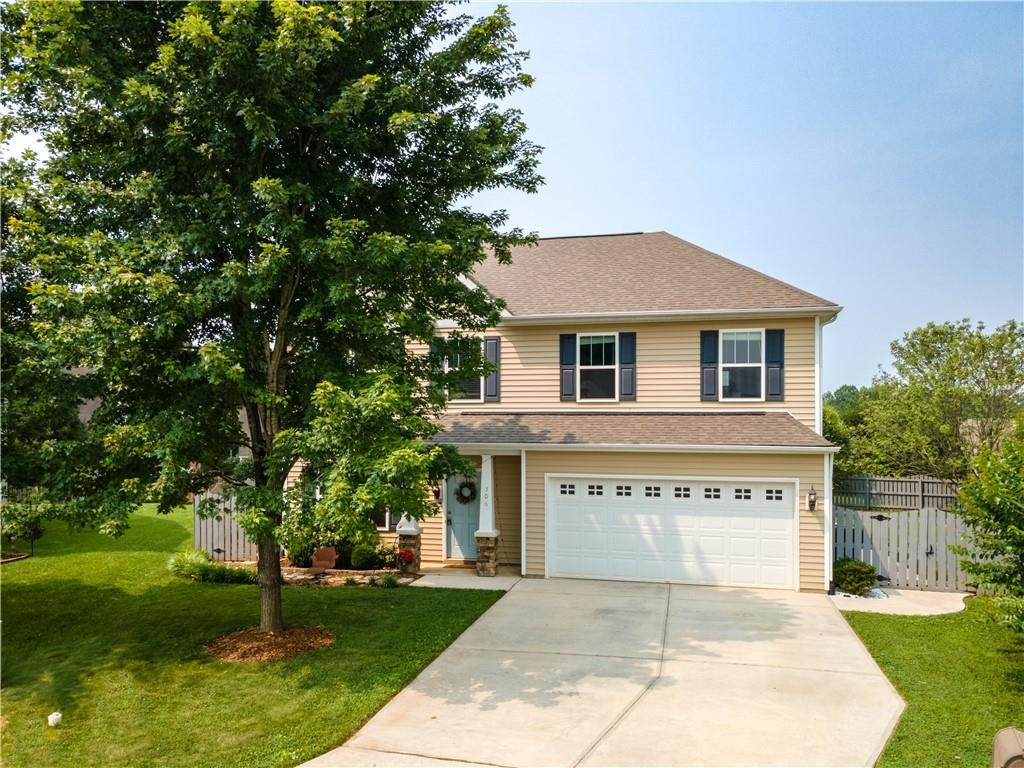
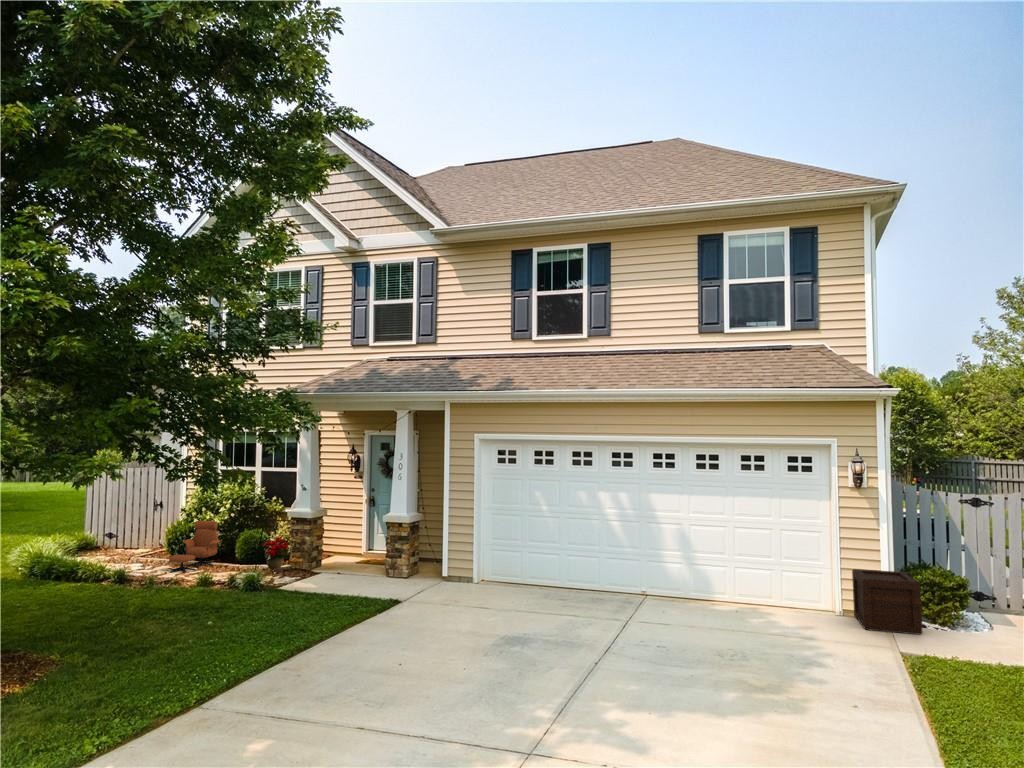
wooden crate: none [807,563,850,602] -> present [852,569,923,635]

